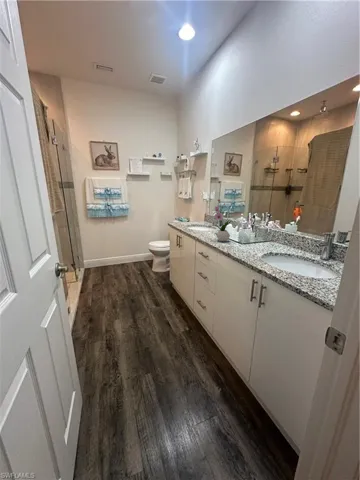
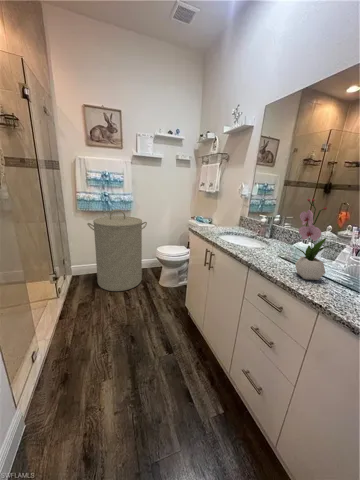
laundry hamper: none [96,215,140,276] -> present [87,209,147,291]

